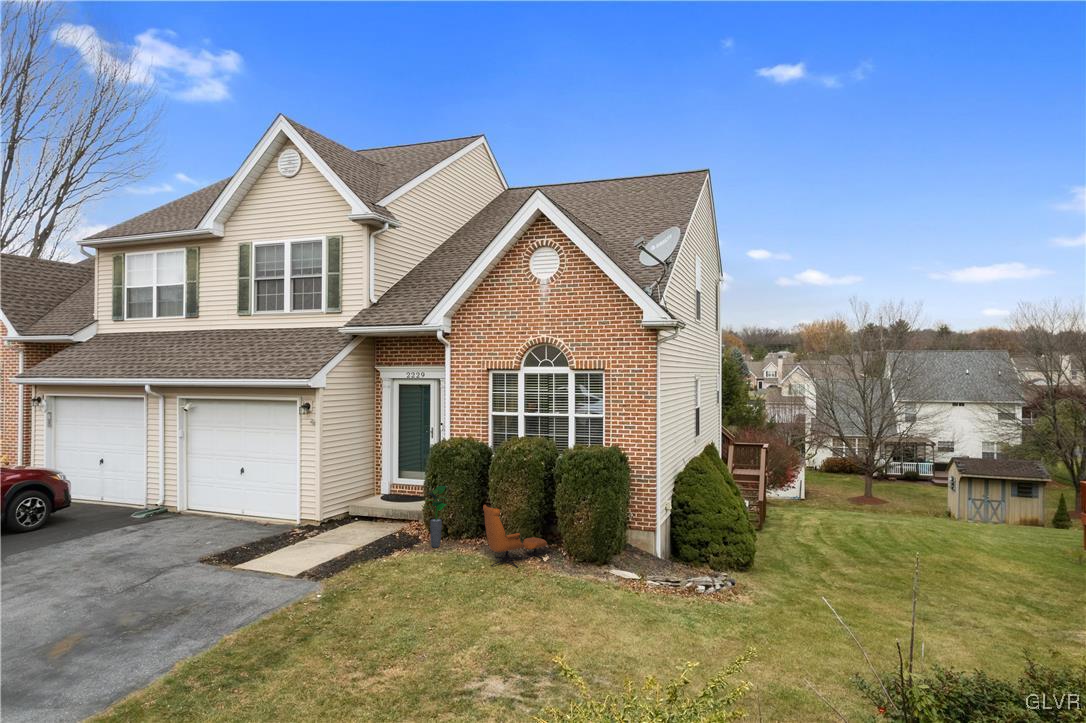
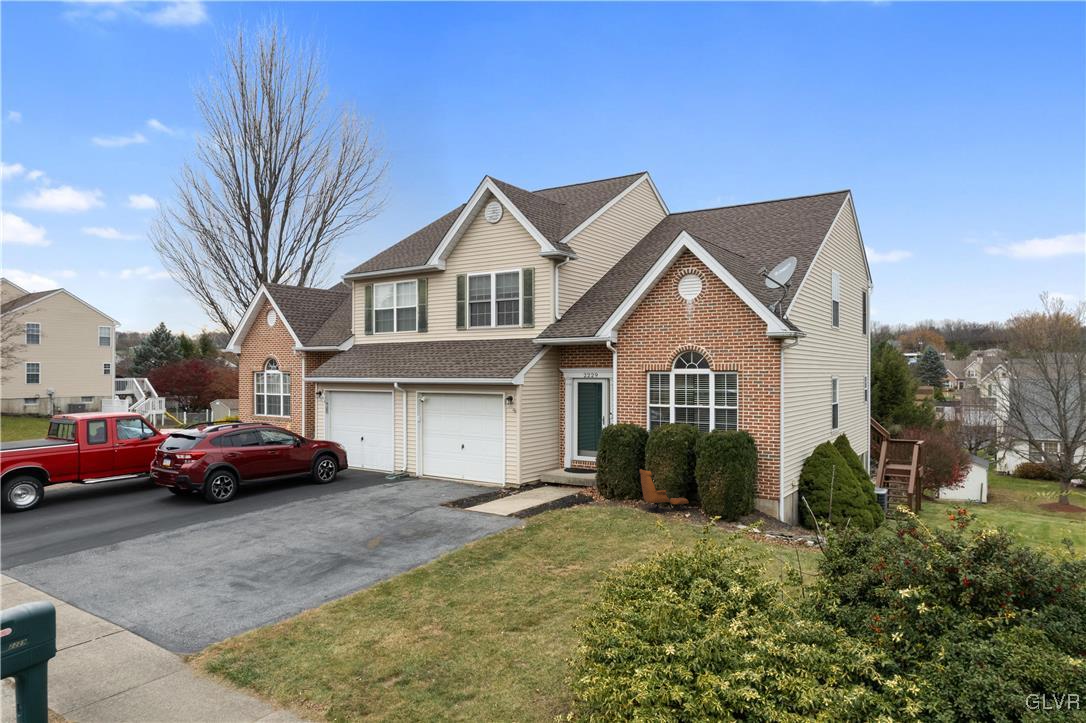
potted plant: present [424,486,449,548] -> none [596,458,616,502]

